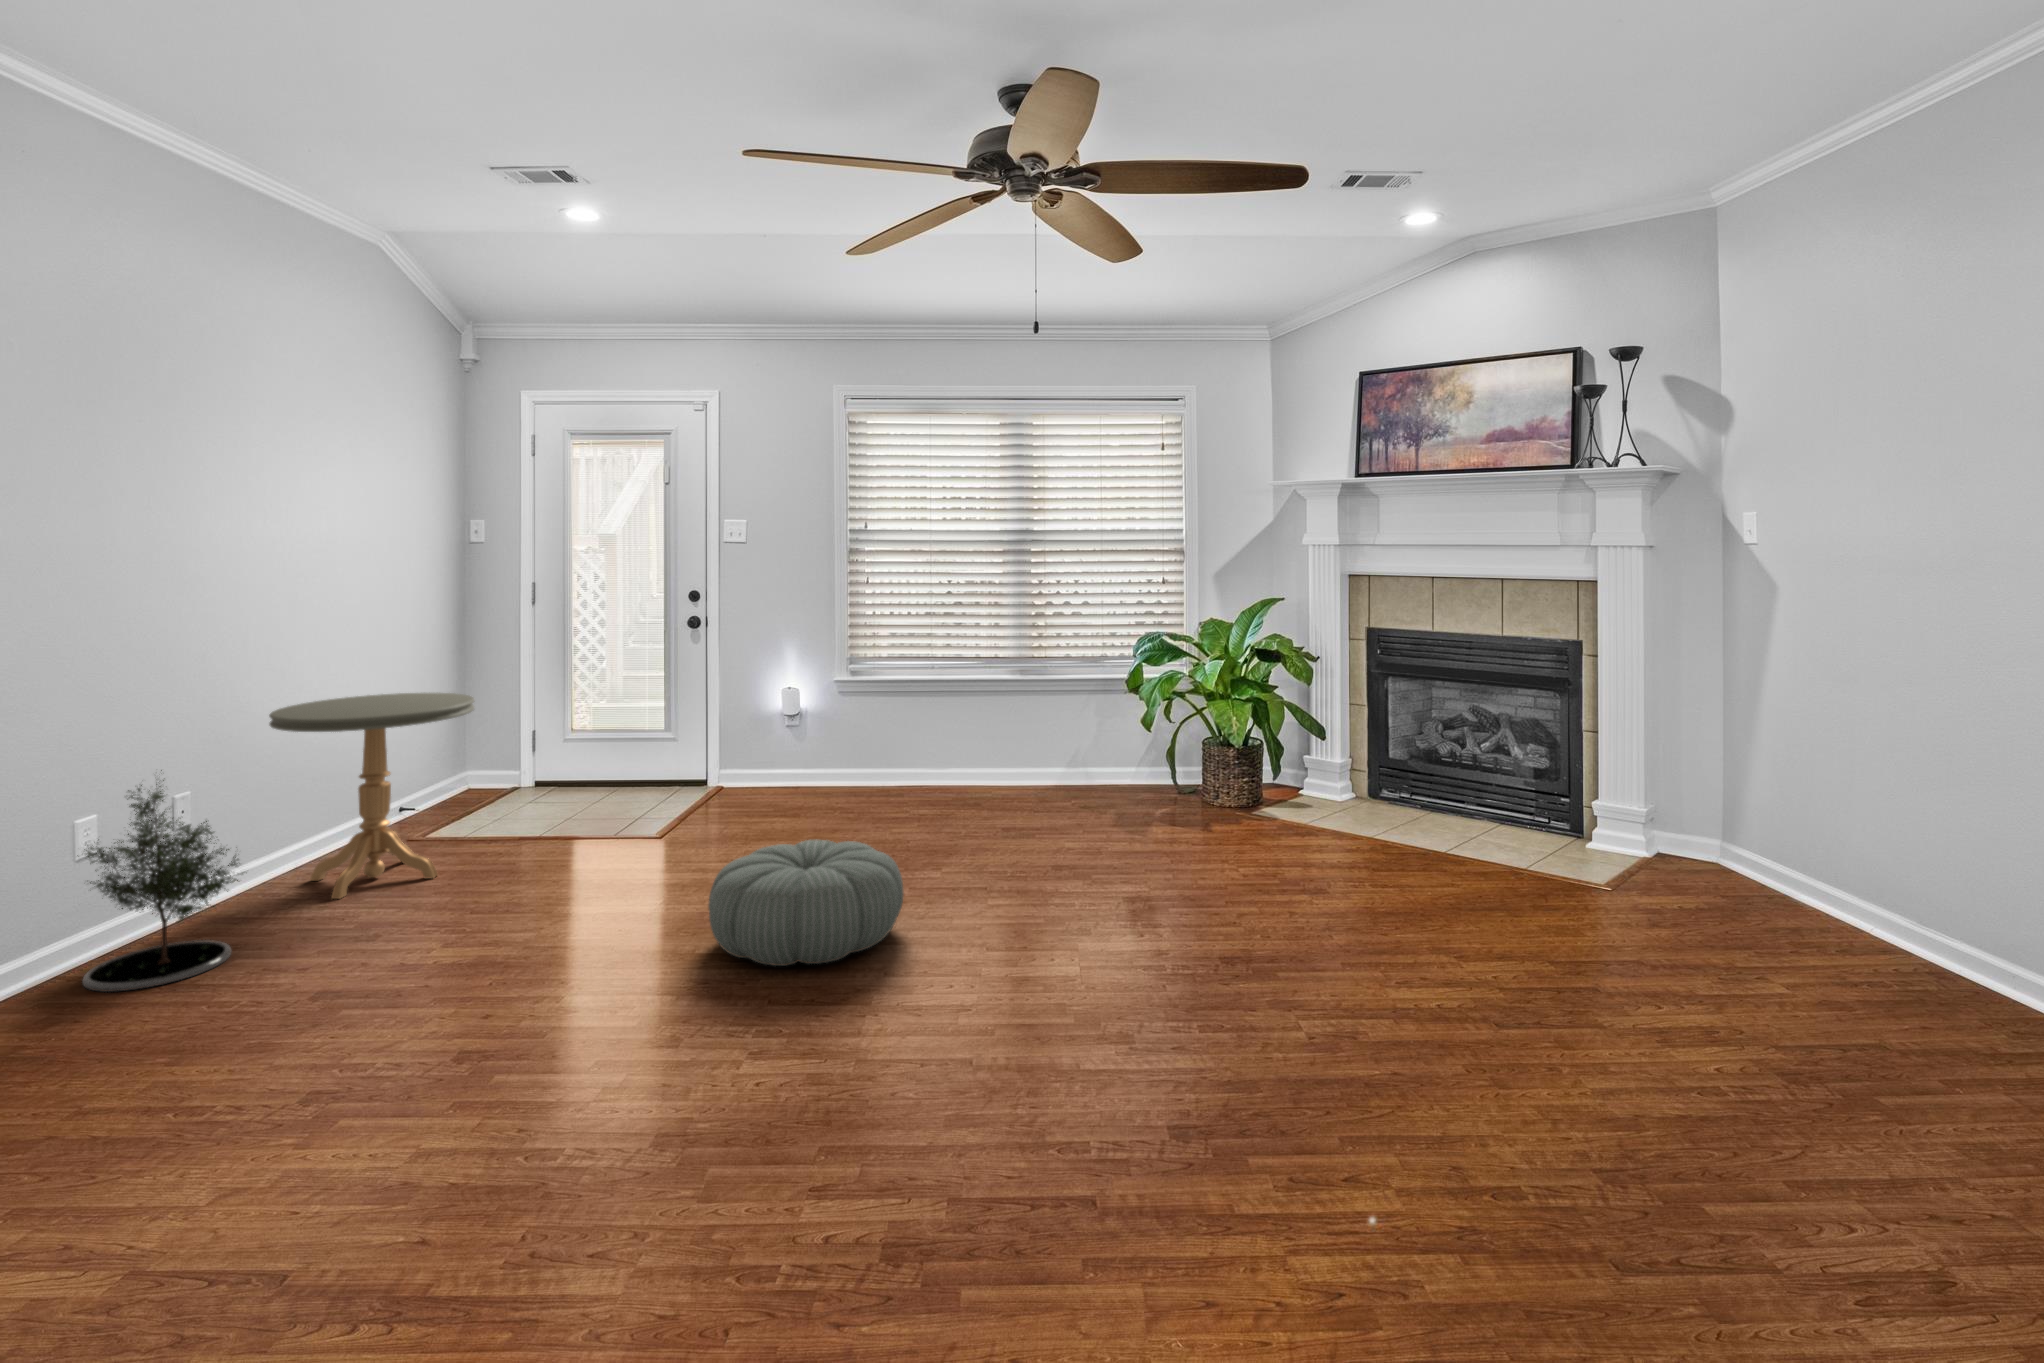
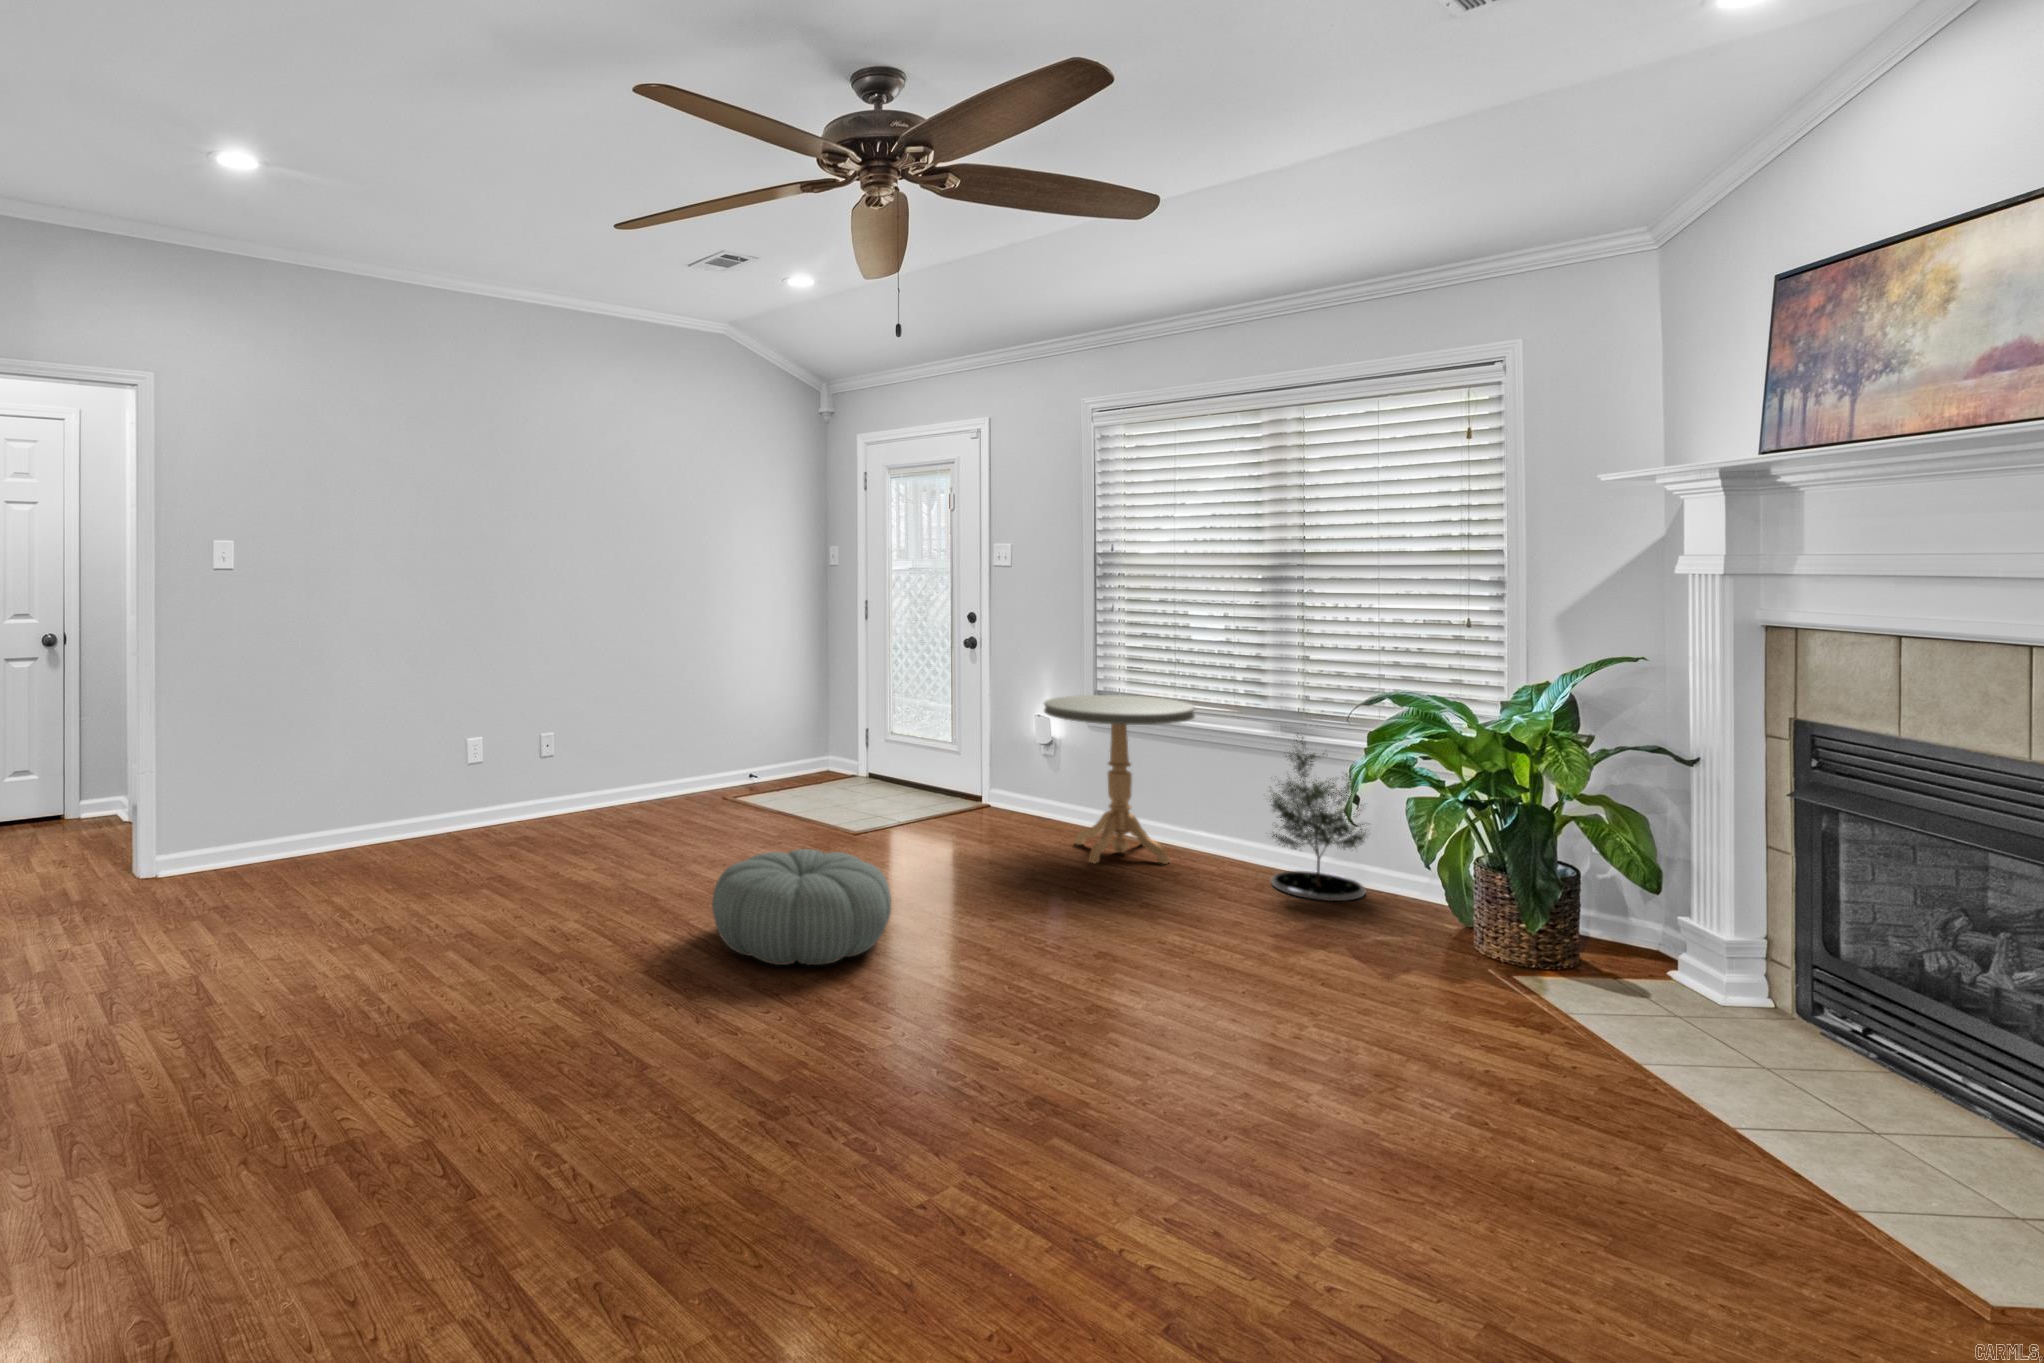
side table: present [269,693,474,899] -> present [1044,695,1195,864]
potted tree: present [77,770,243,992] -> present [1270,733,1367,901]

